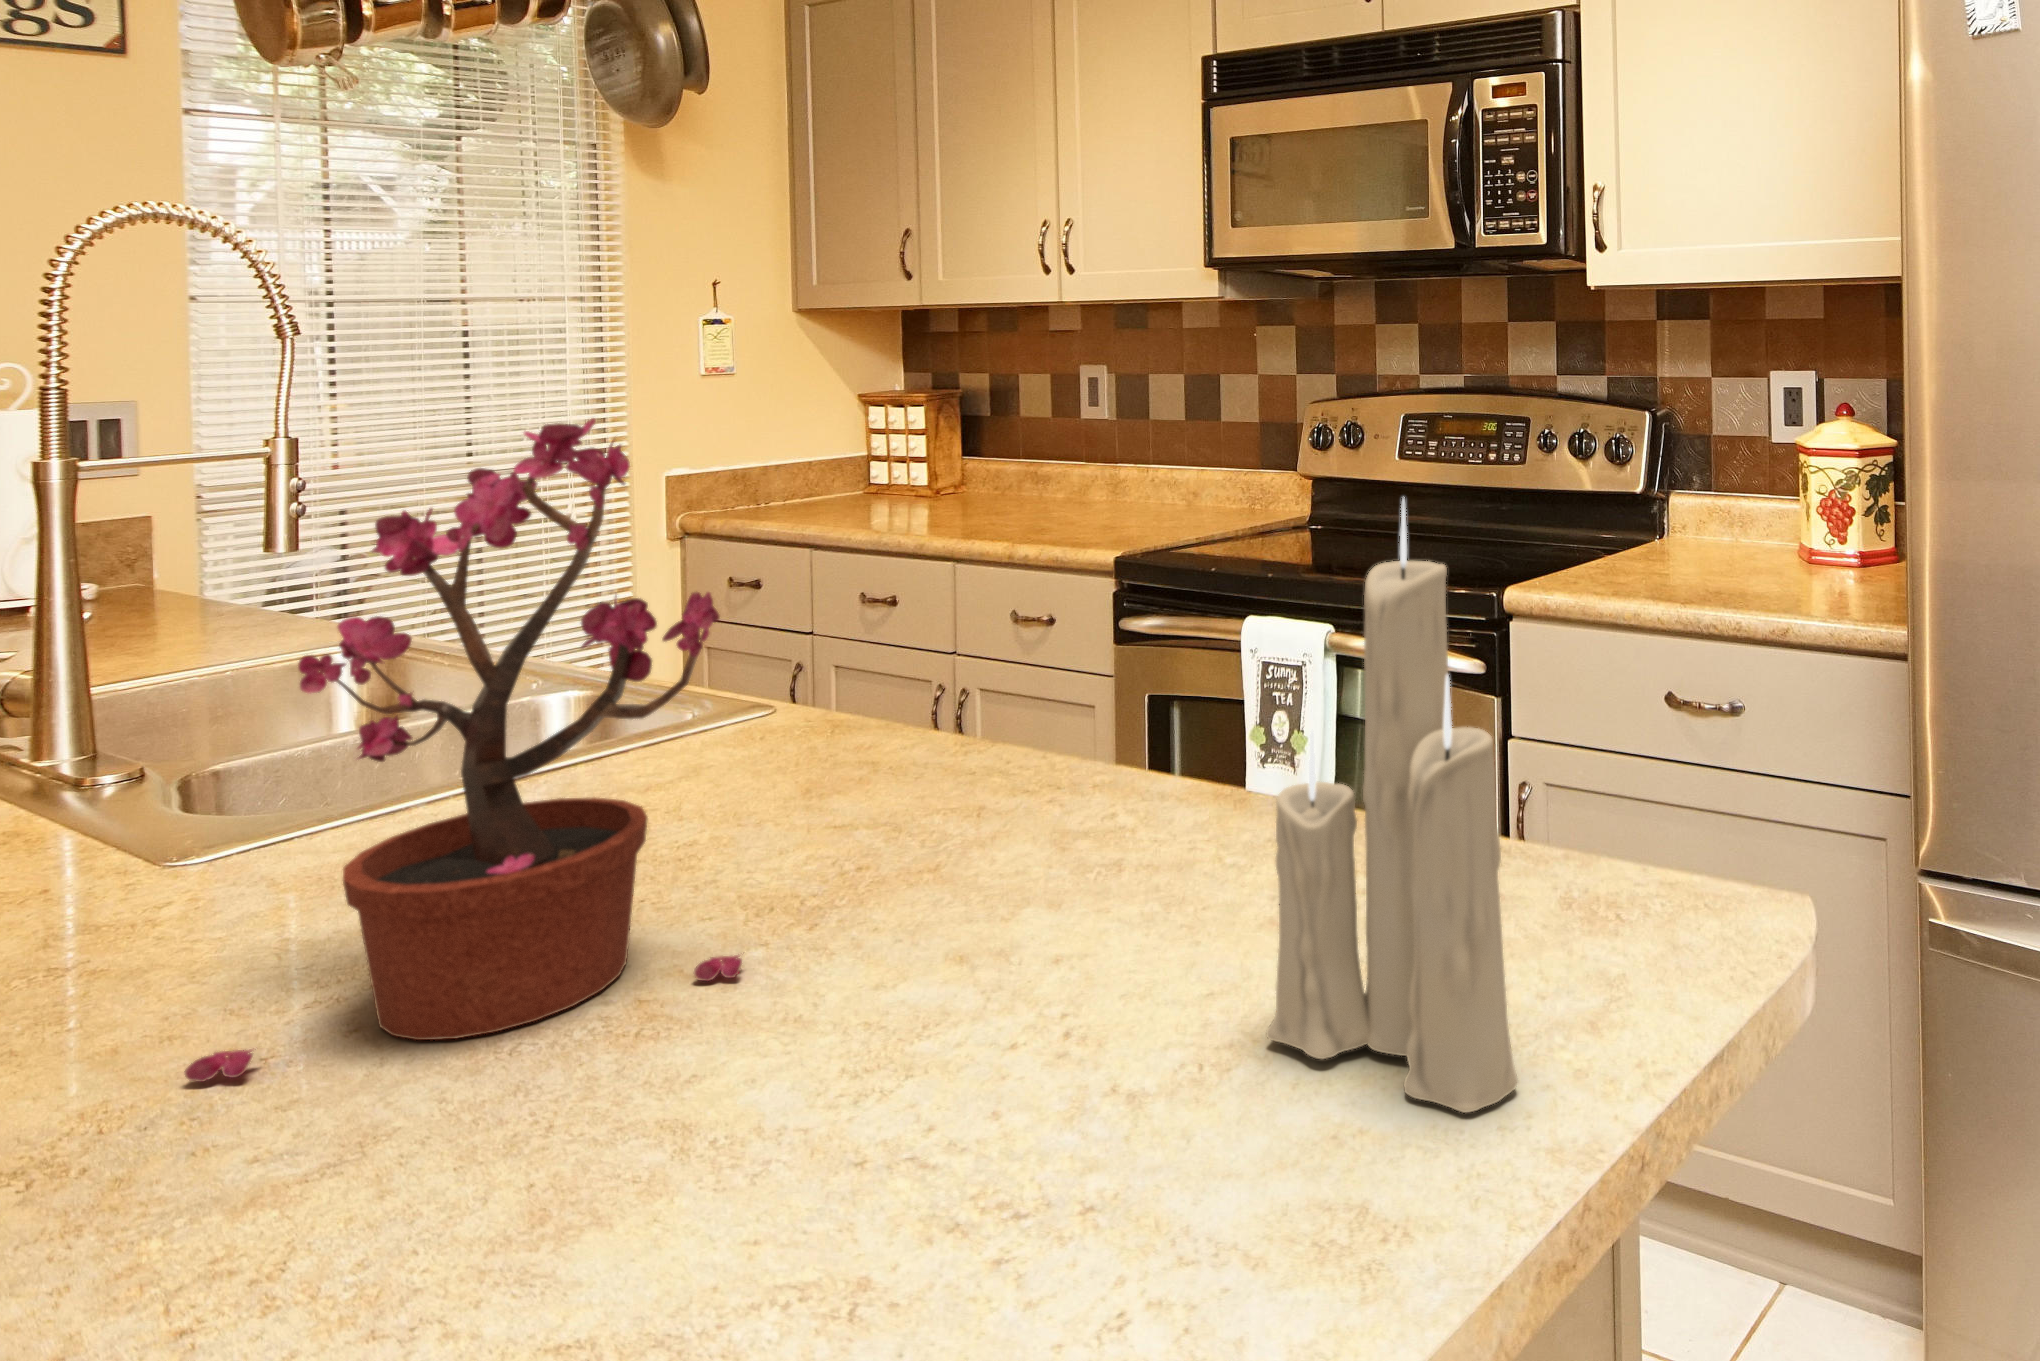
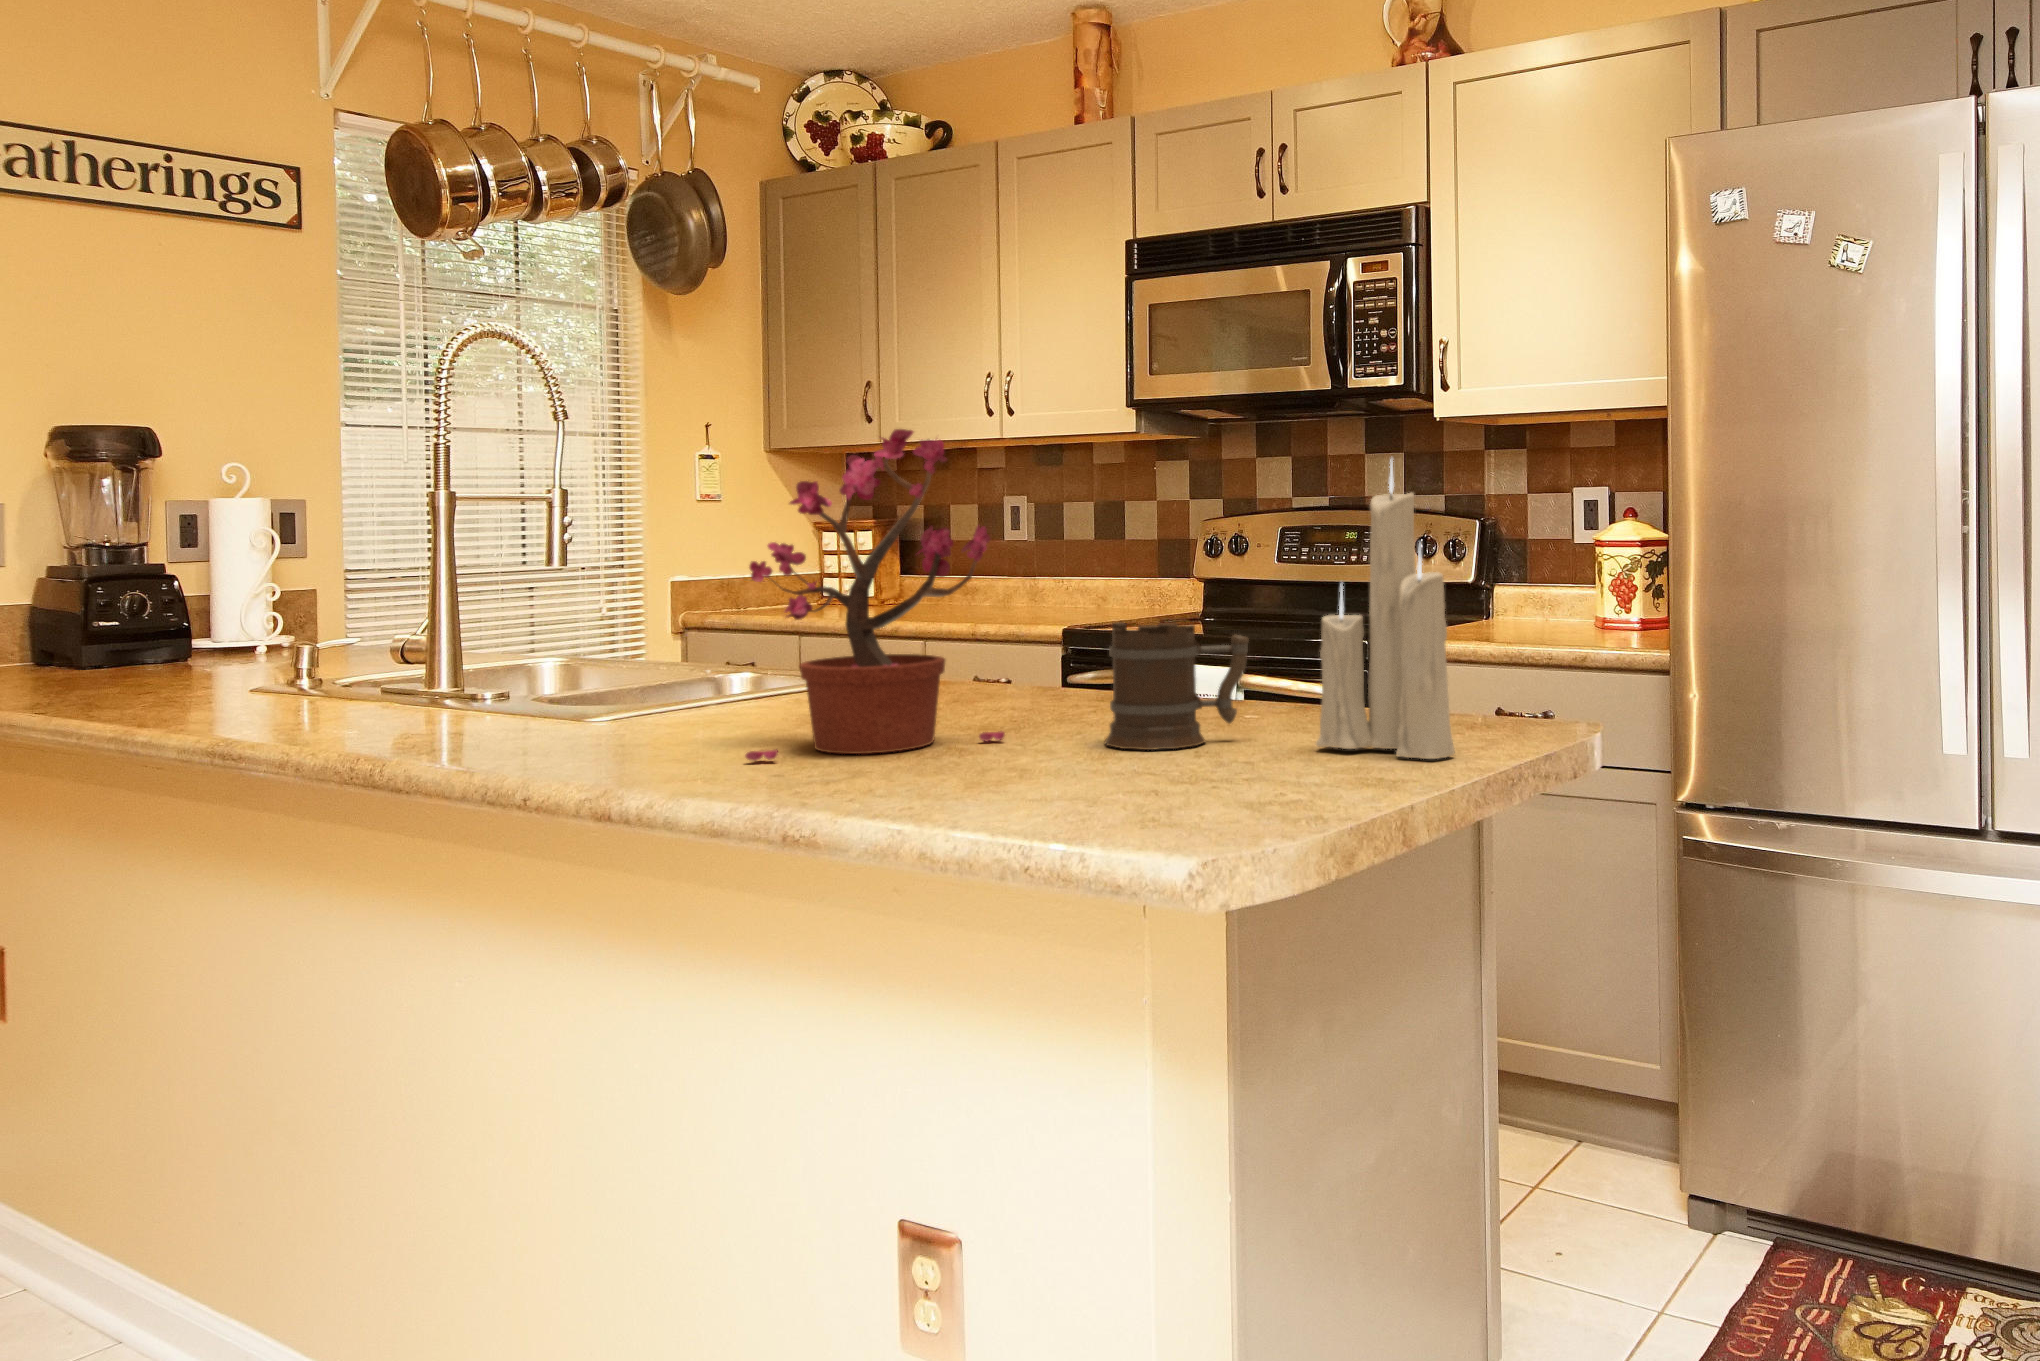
mug: none [900,763,1169,1034] -> present [1105,622,1249,750]

